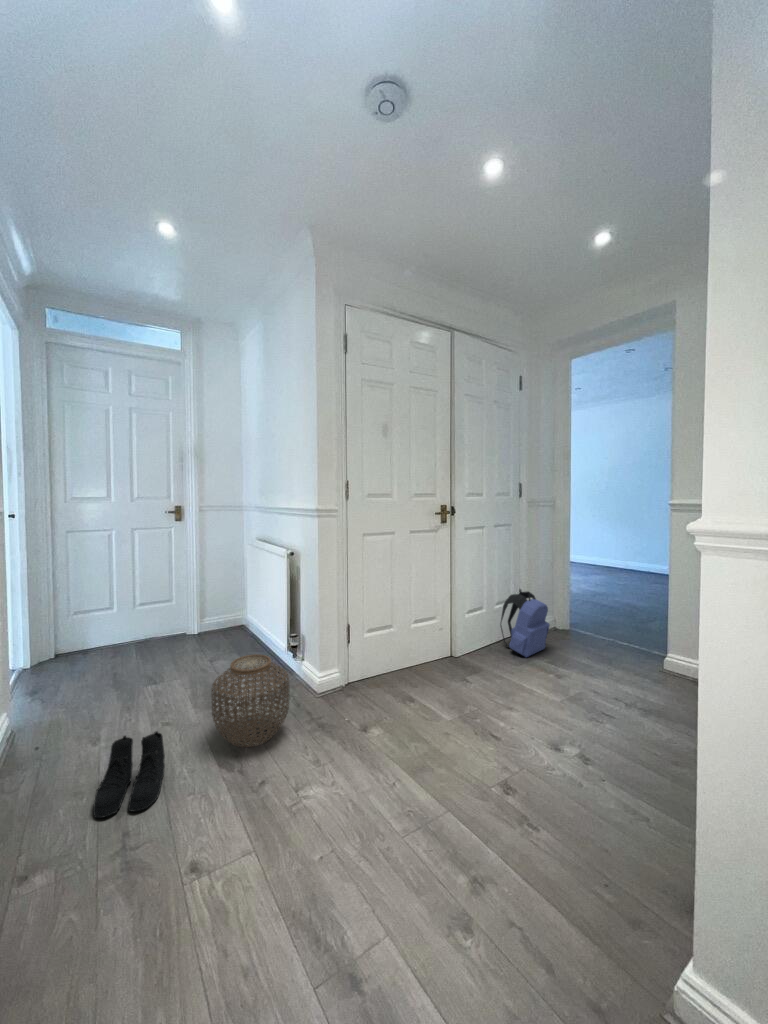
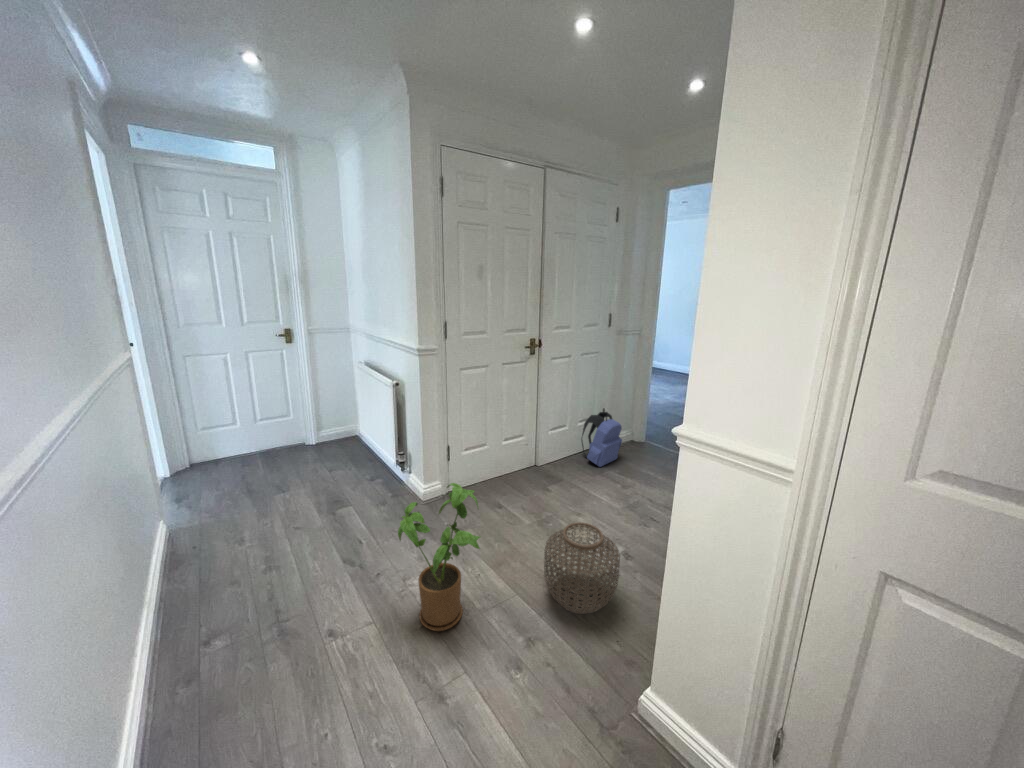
house plant: none [293,648,405,863] -> present [398,483,480,631]
woven basket: present [212,654,289,747] -> present [544,522,620,614]
boots: present [93,731,165,818] -> none [249,538,300,603]

